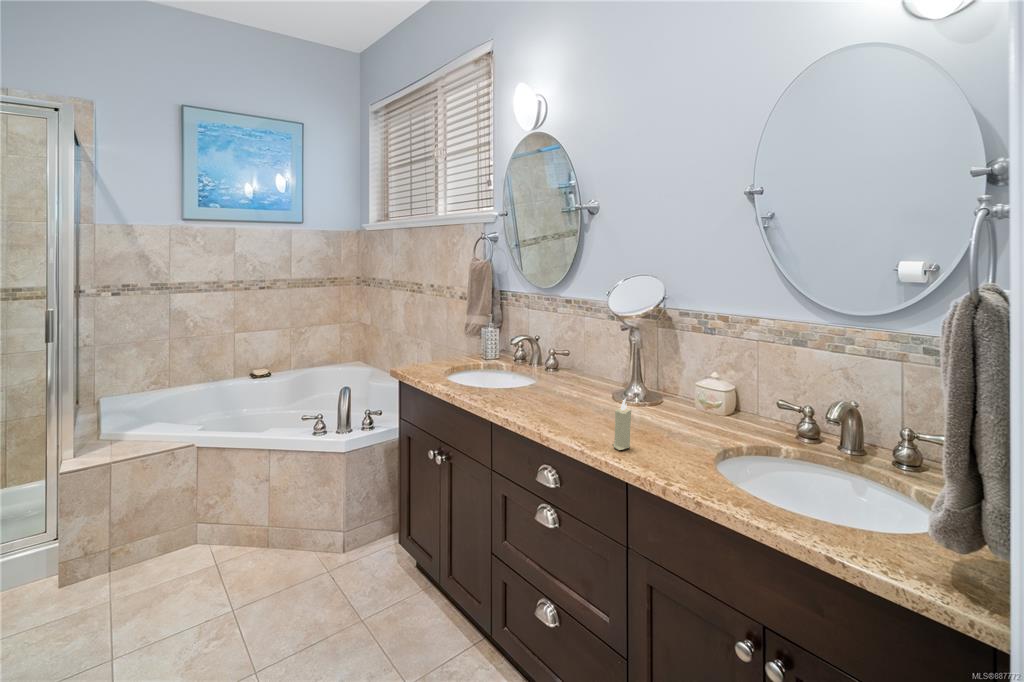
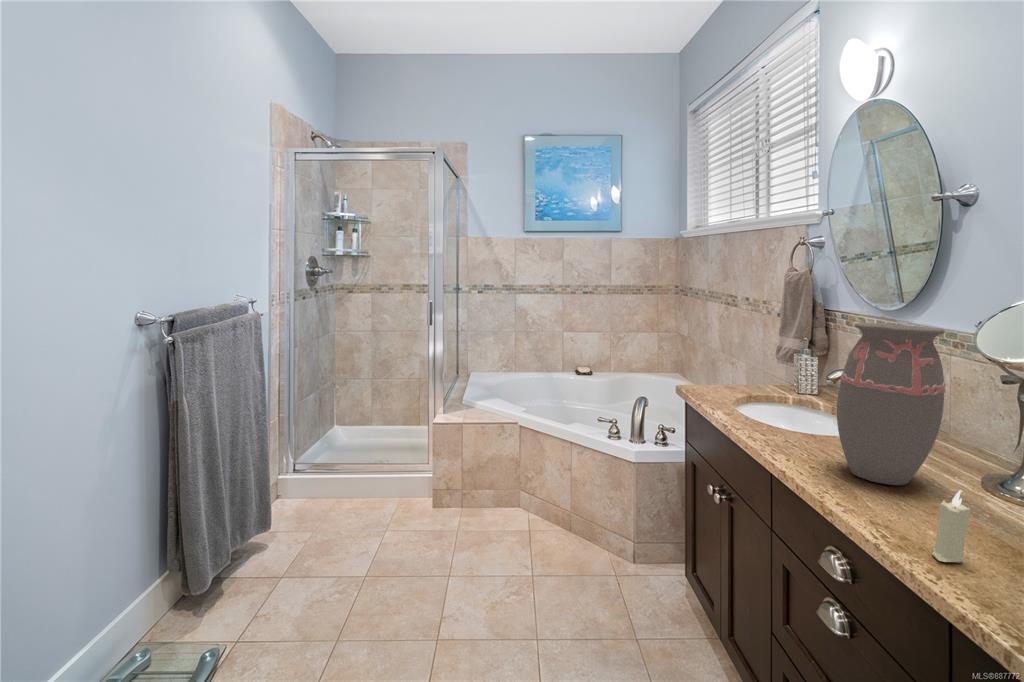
decorative vase: none [532,293,597,412] -> present [837,323,945,485]

